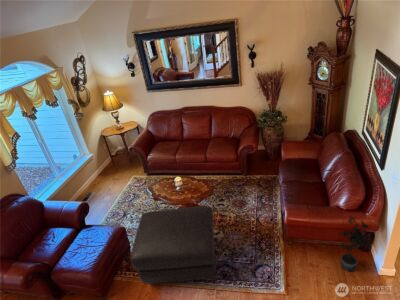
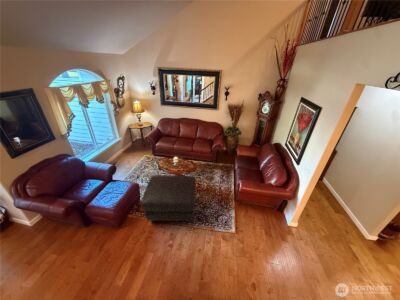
potted plant: present [341,217,370,271] -> none [268,191,289,223]

